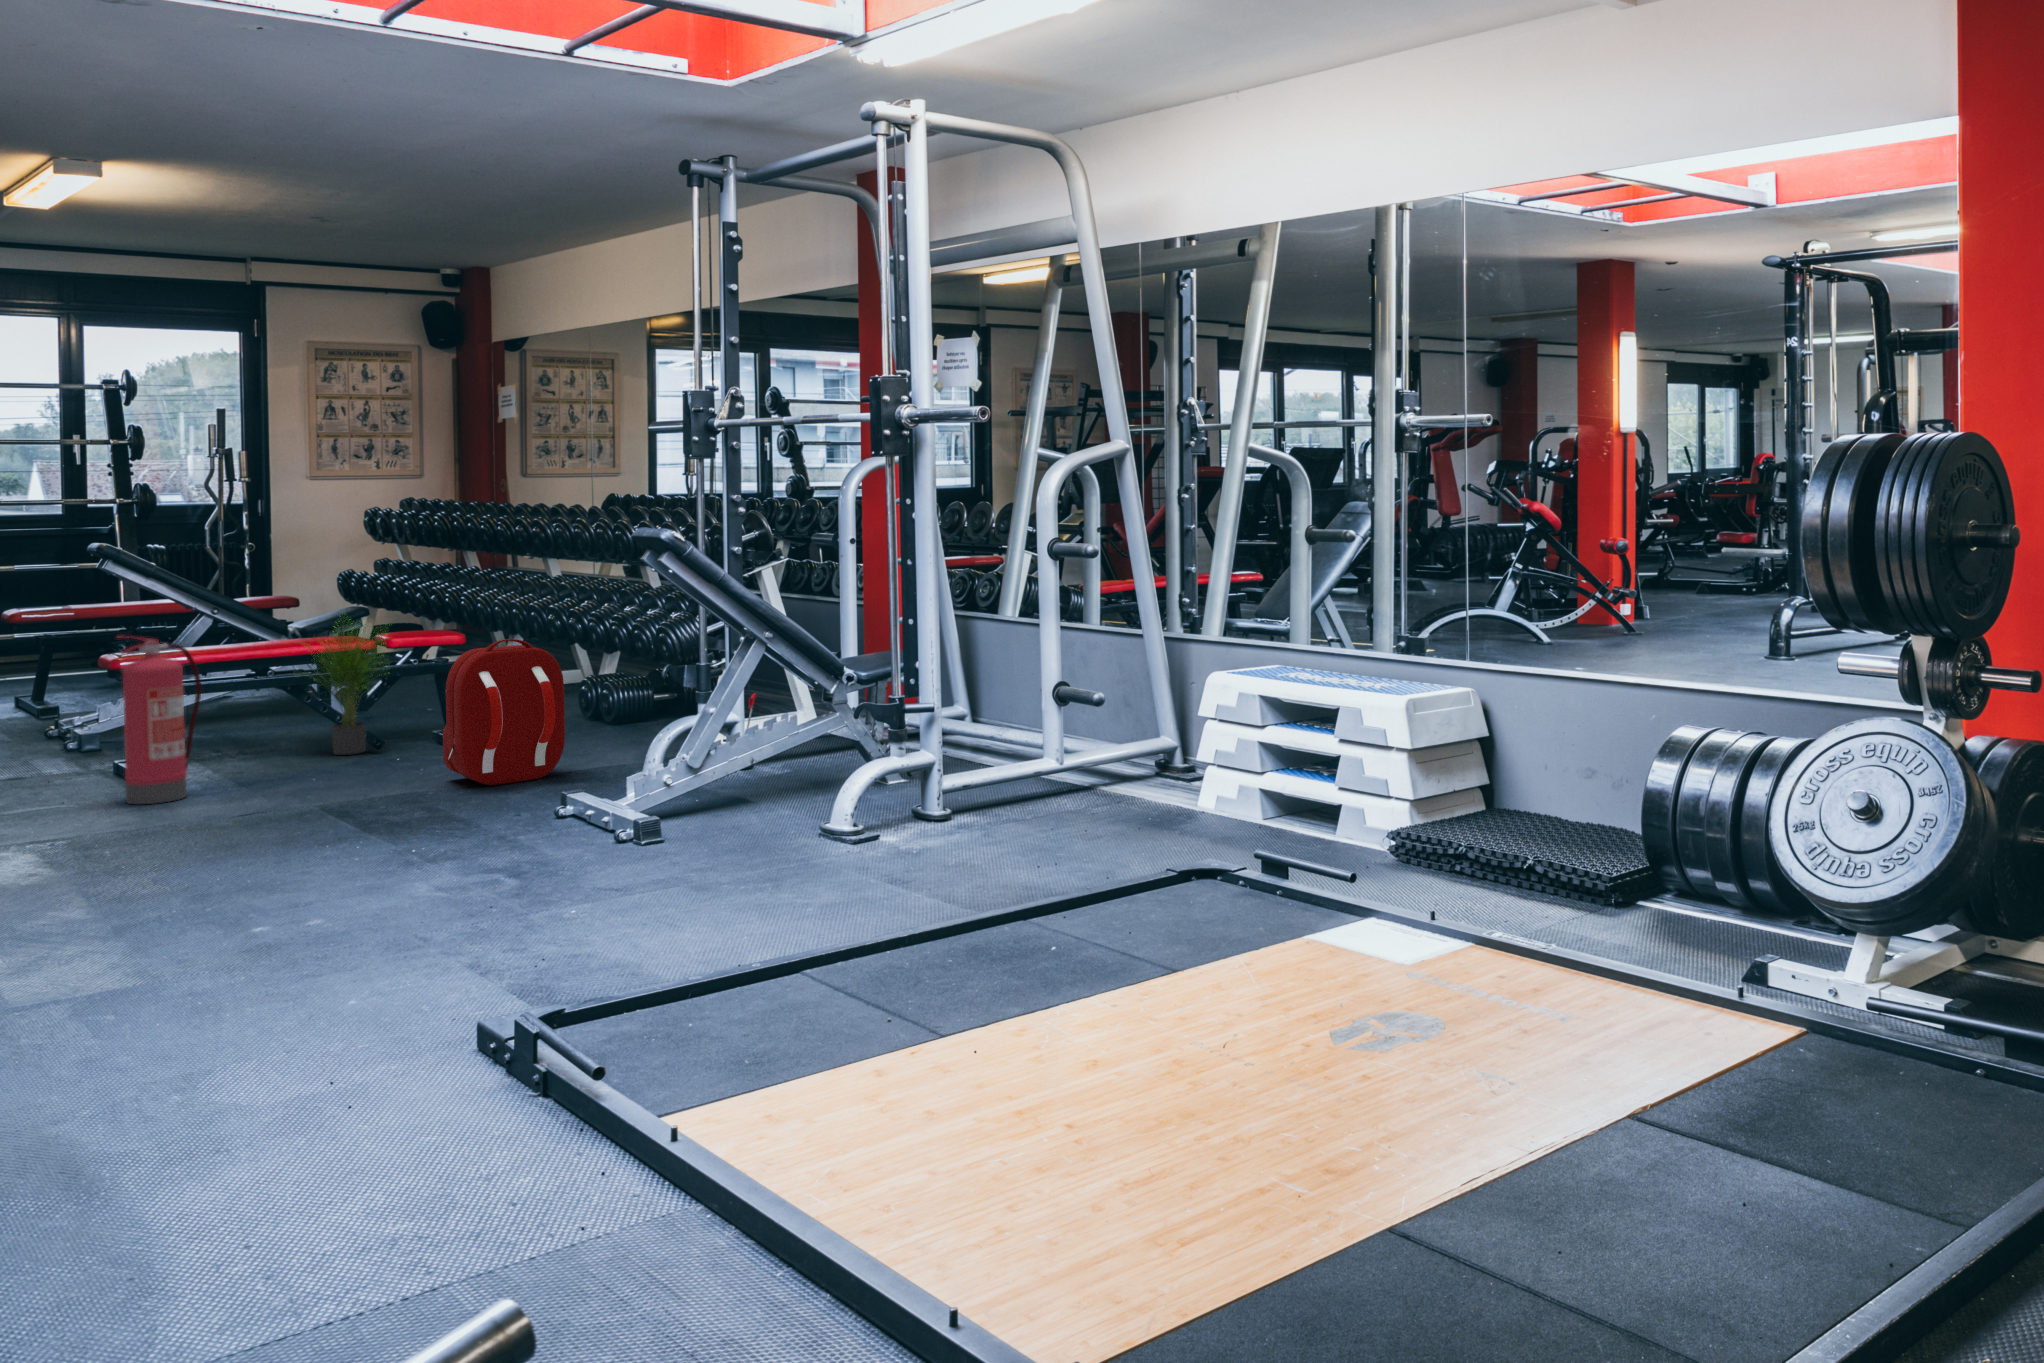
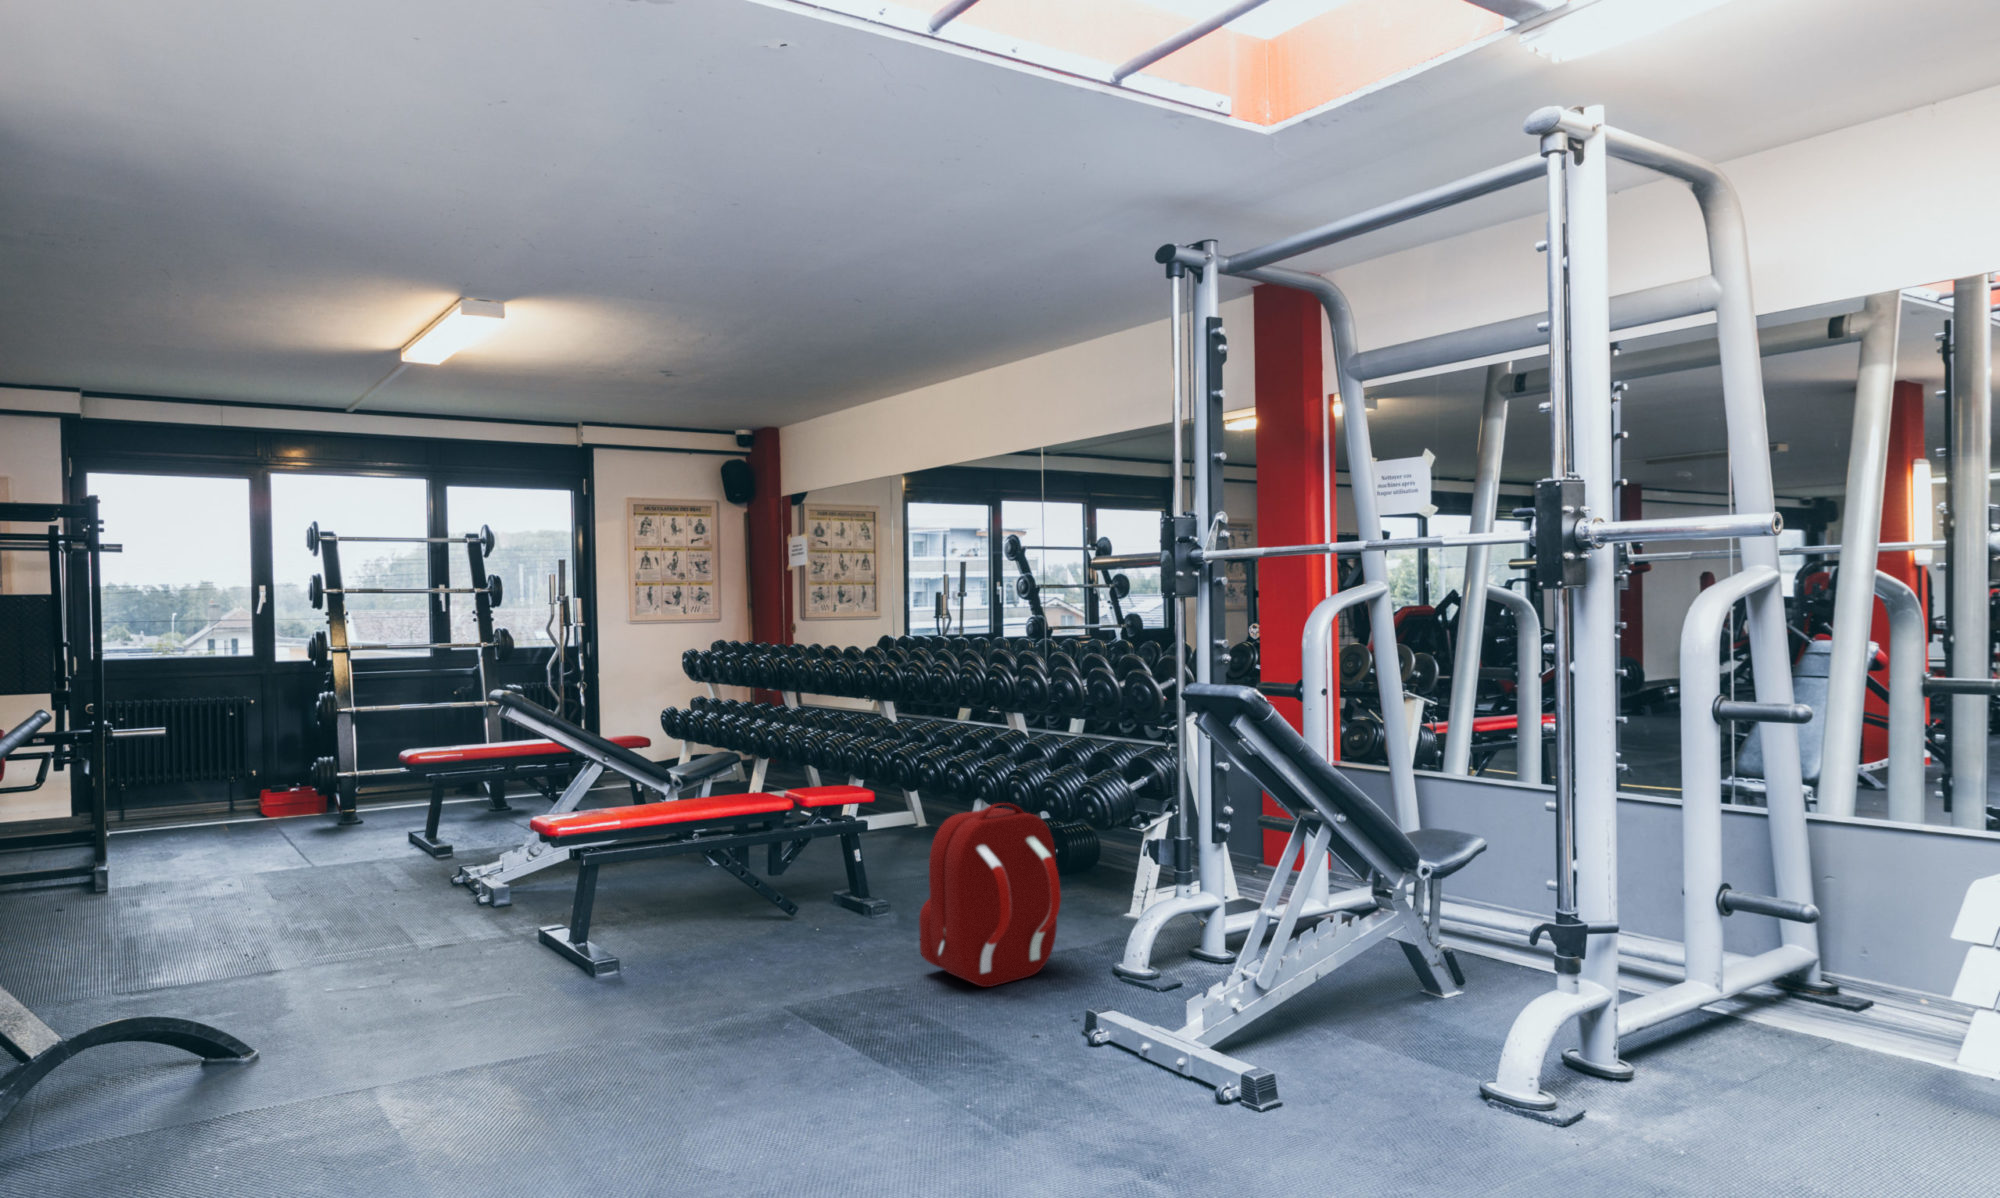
potted plant: present [306,617,384,755] -> none [701,759,816,923]
fire extinguisher: present [121,637,201,804] -> none [571,802,652,1010]

